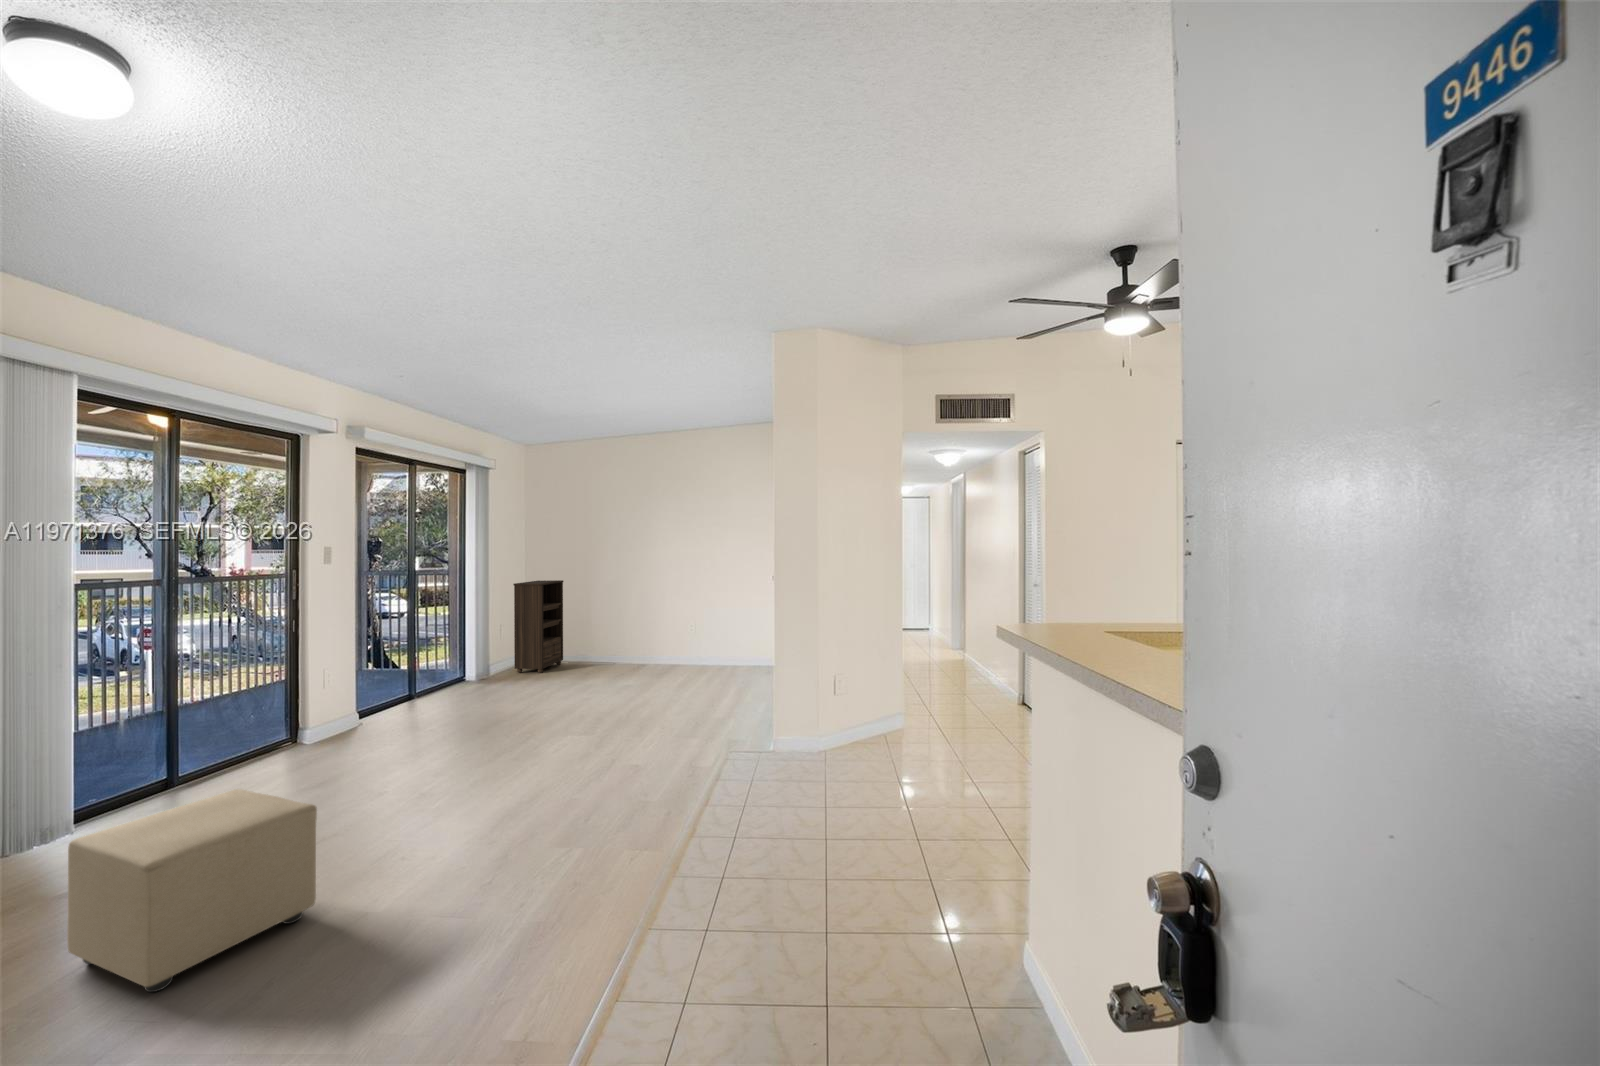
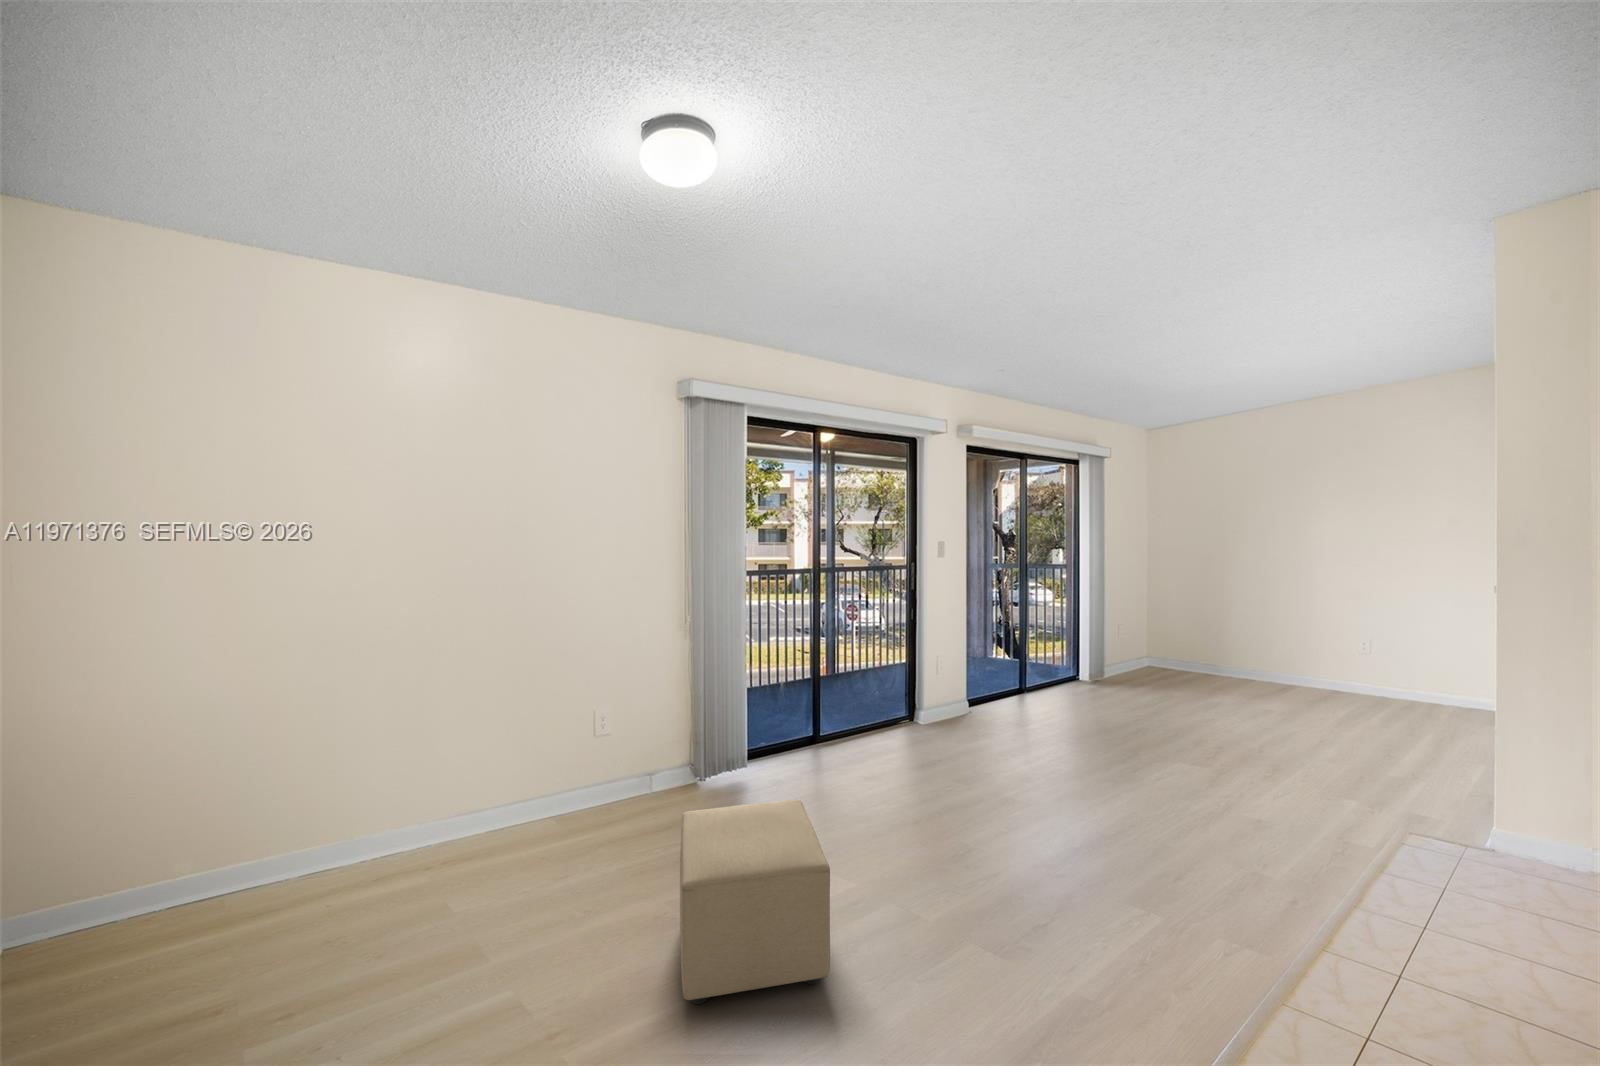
bookshelf: present [513,580,564,673] -> none [1133,579,1200,692]

